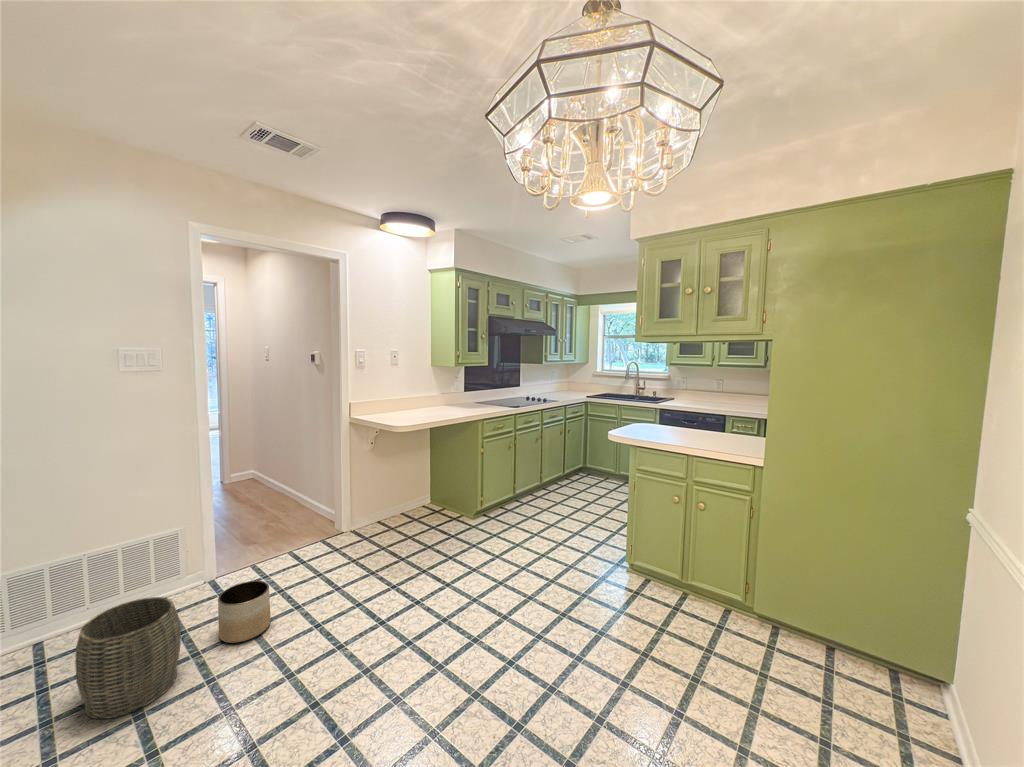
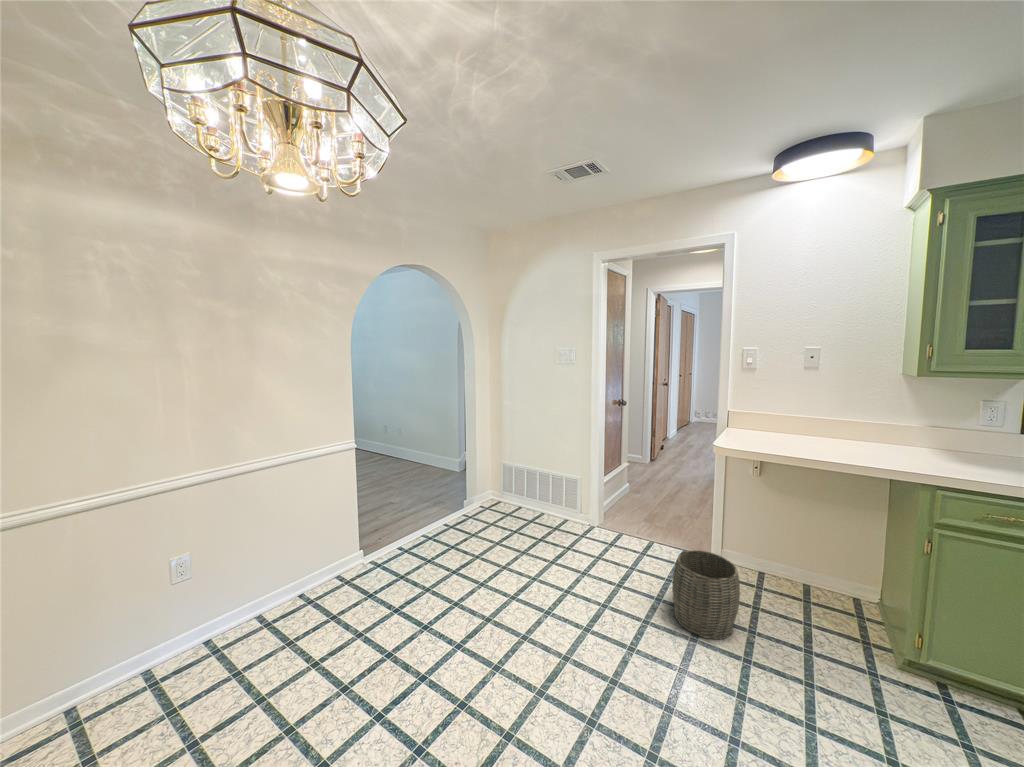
planter: present [218,581,270,643] -> none [776,596,835,663]

